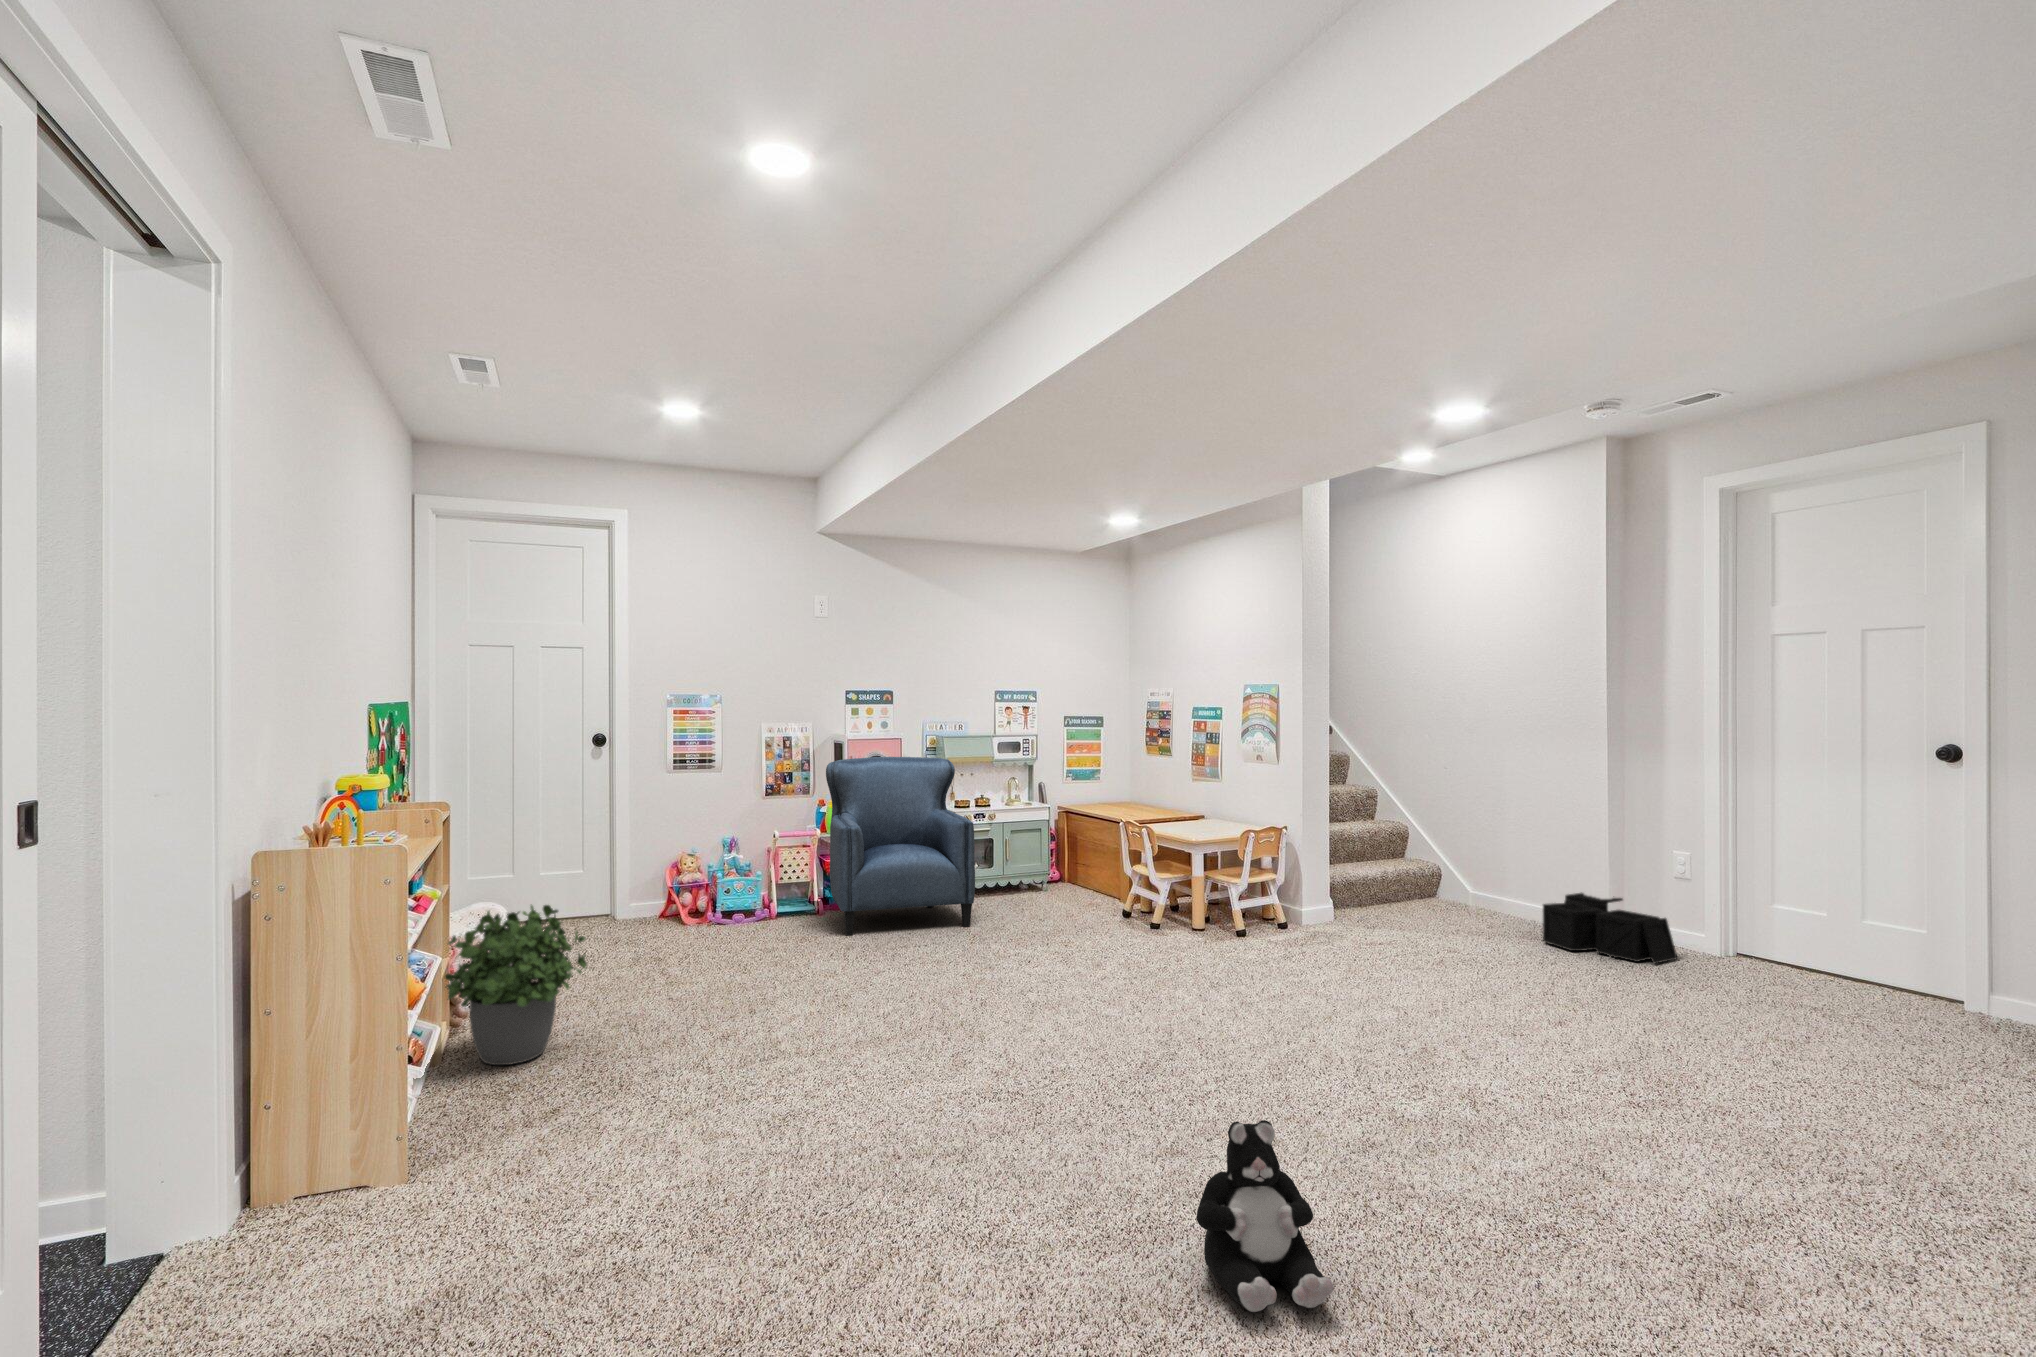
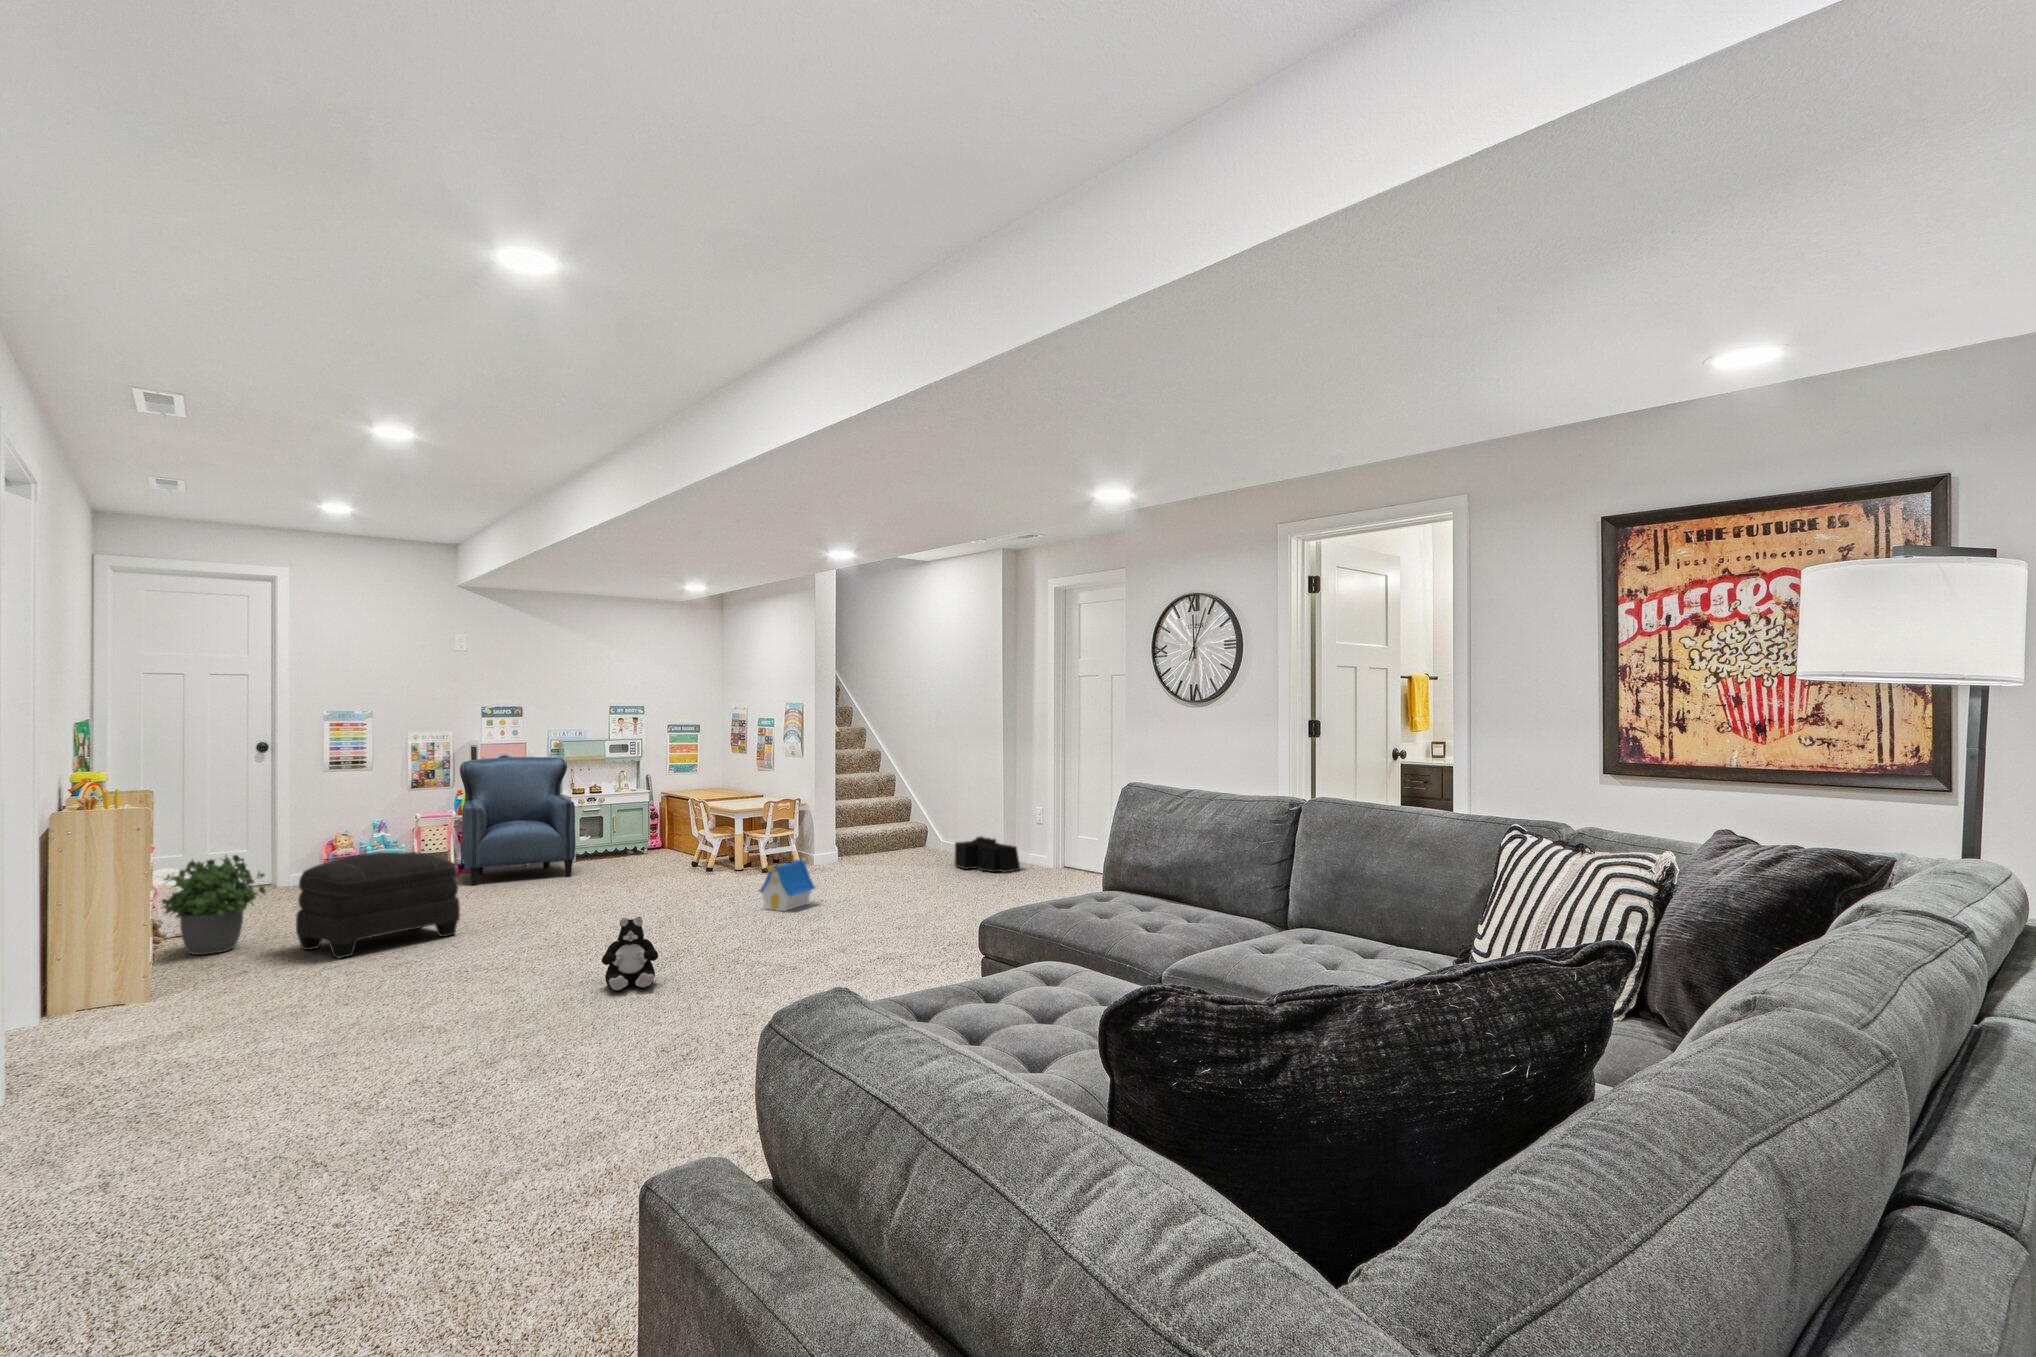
ottoman: none [626,908,860,1100] -> present [296,852,460,958]
toy house: none [1311,938,1407,1036] -> present [759,858,815,911]

